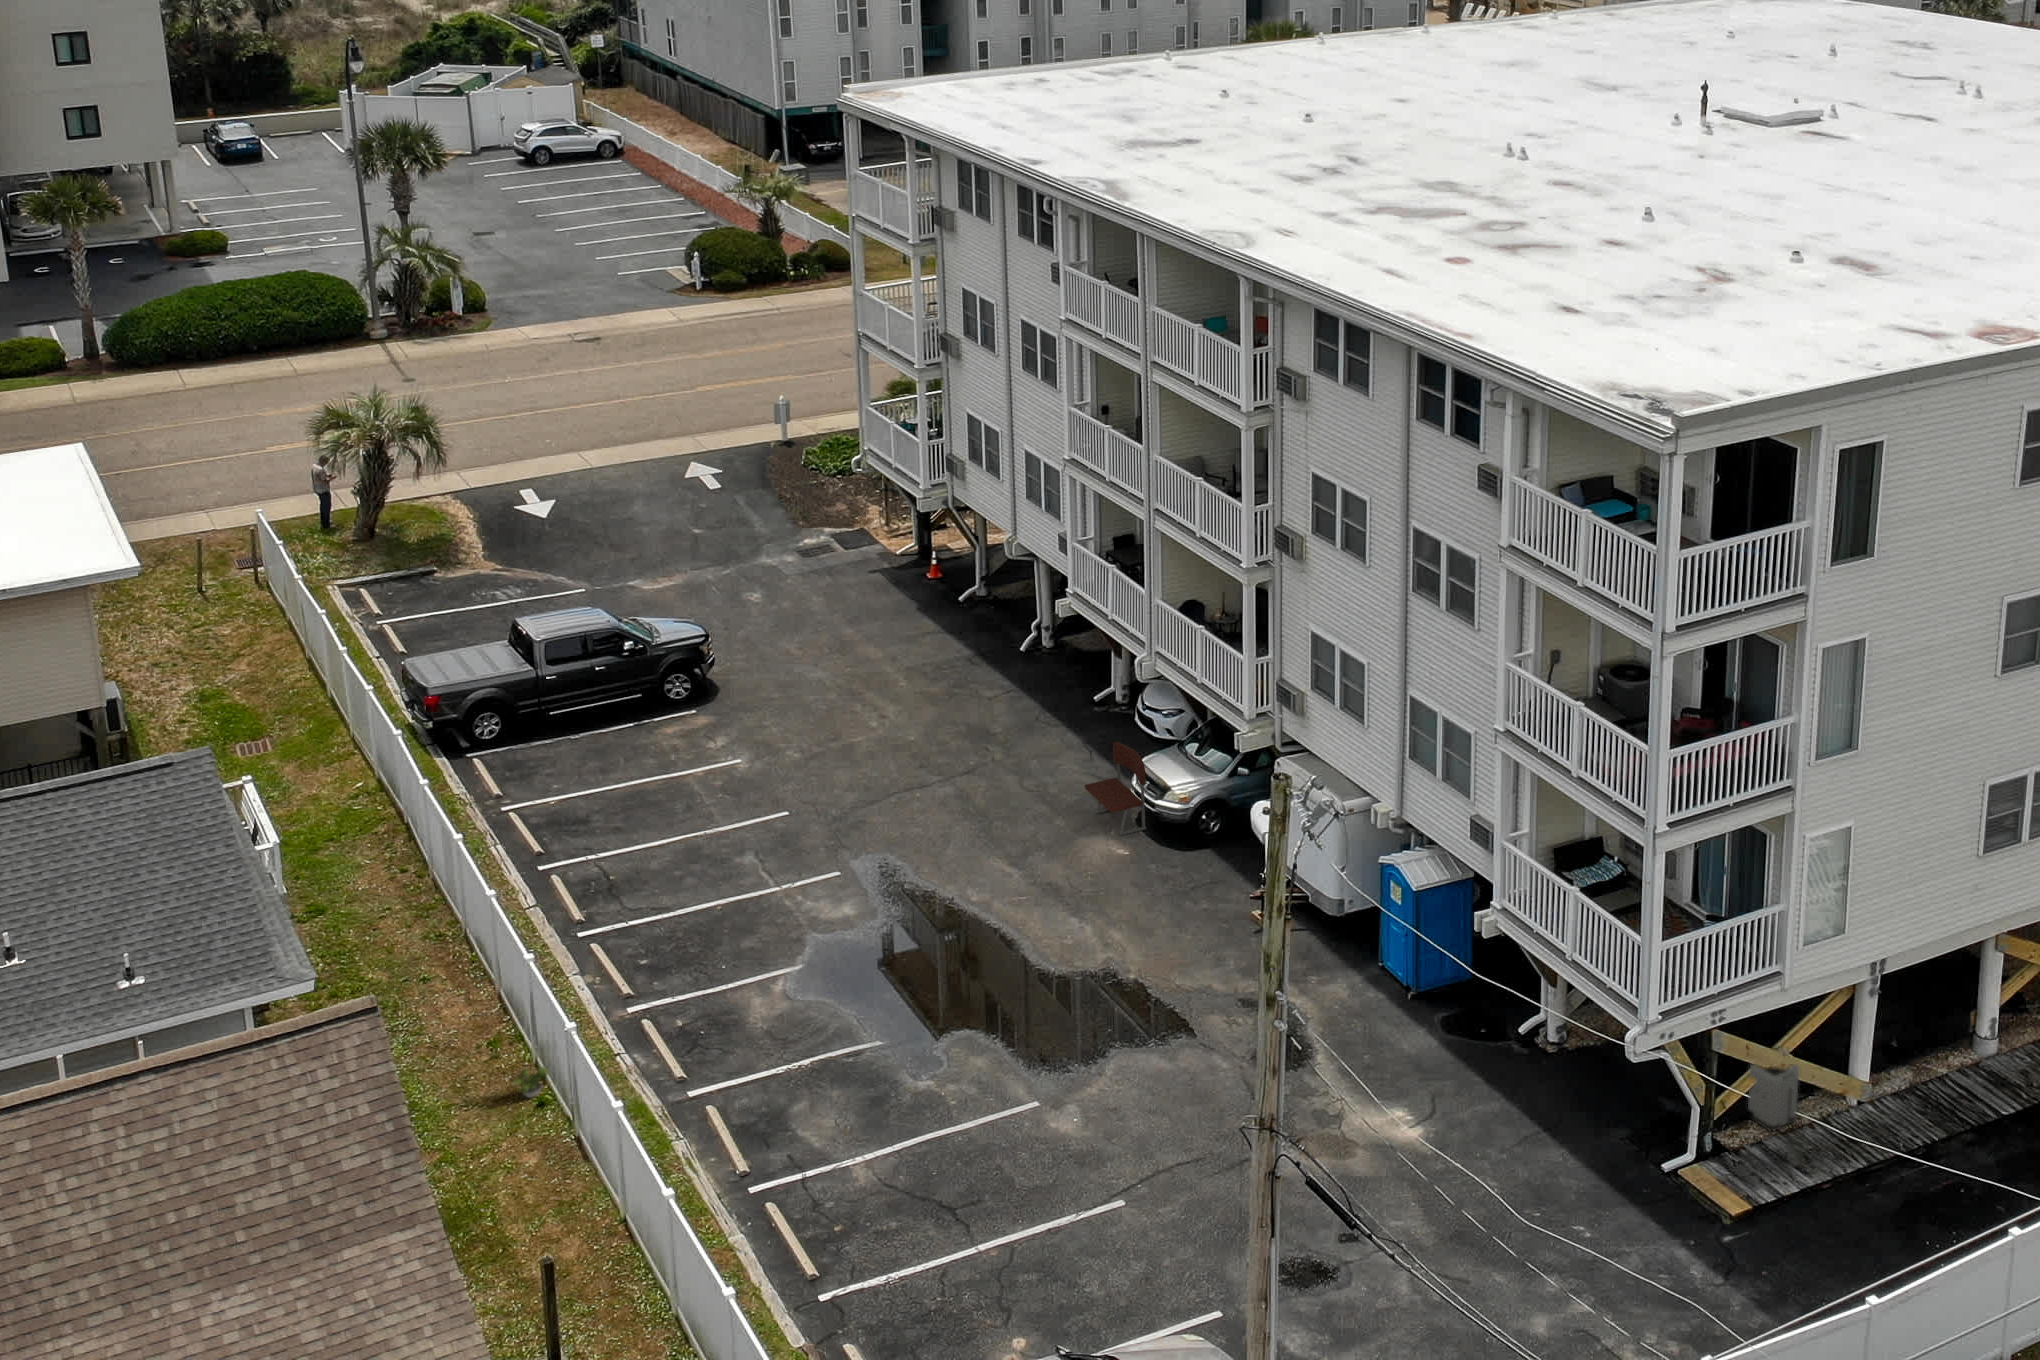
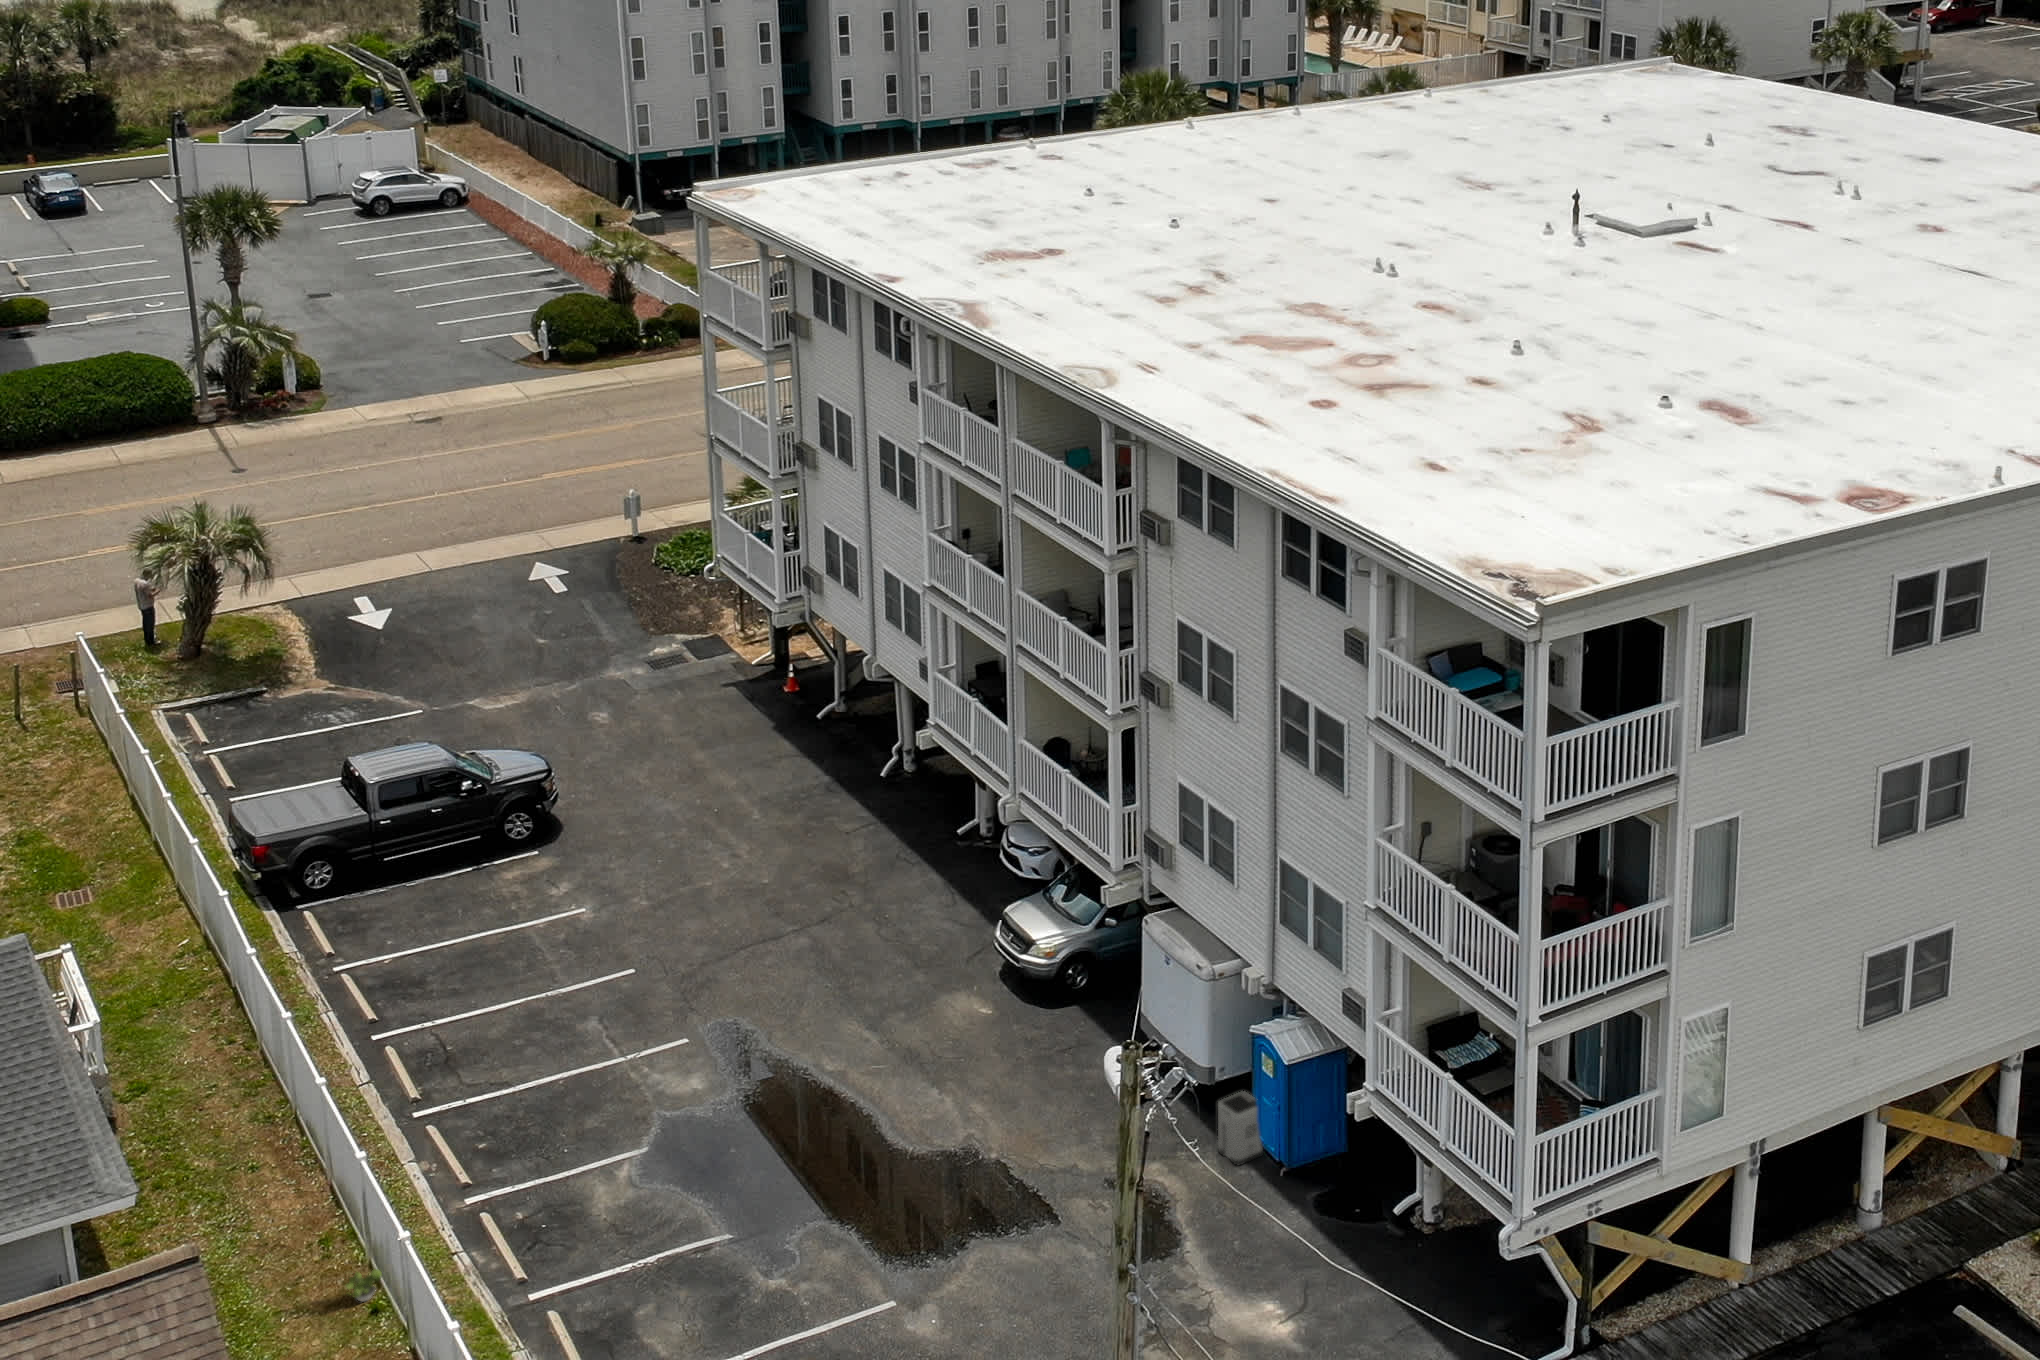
bench: present [1085,742,1146,836] -> none [949,892,1013,992]
trash can: present [1748,1062,1799,1131] -> present [1218,1092,1262,1165]

